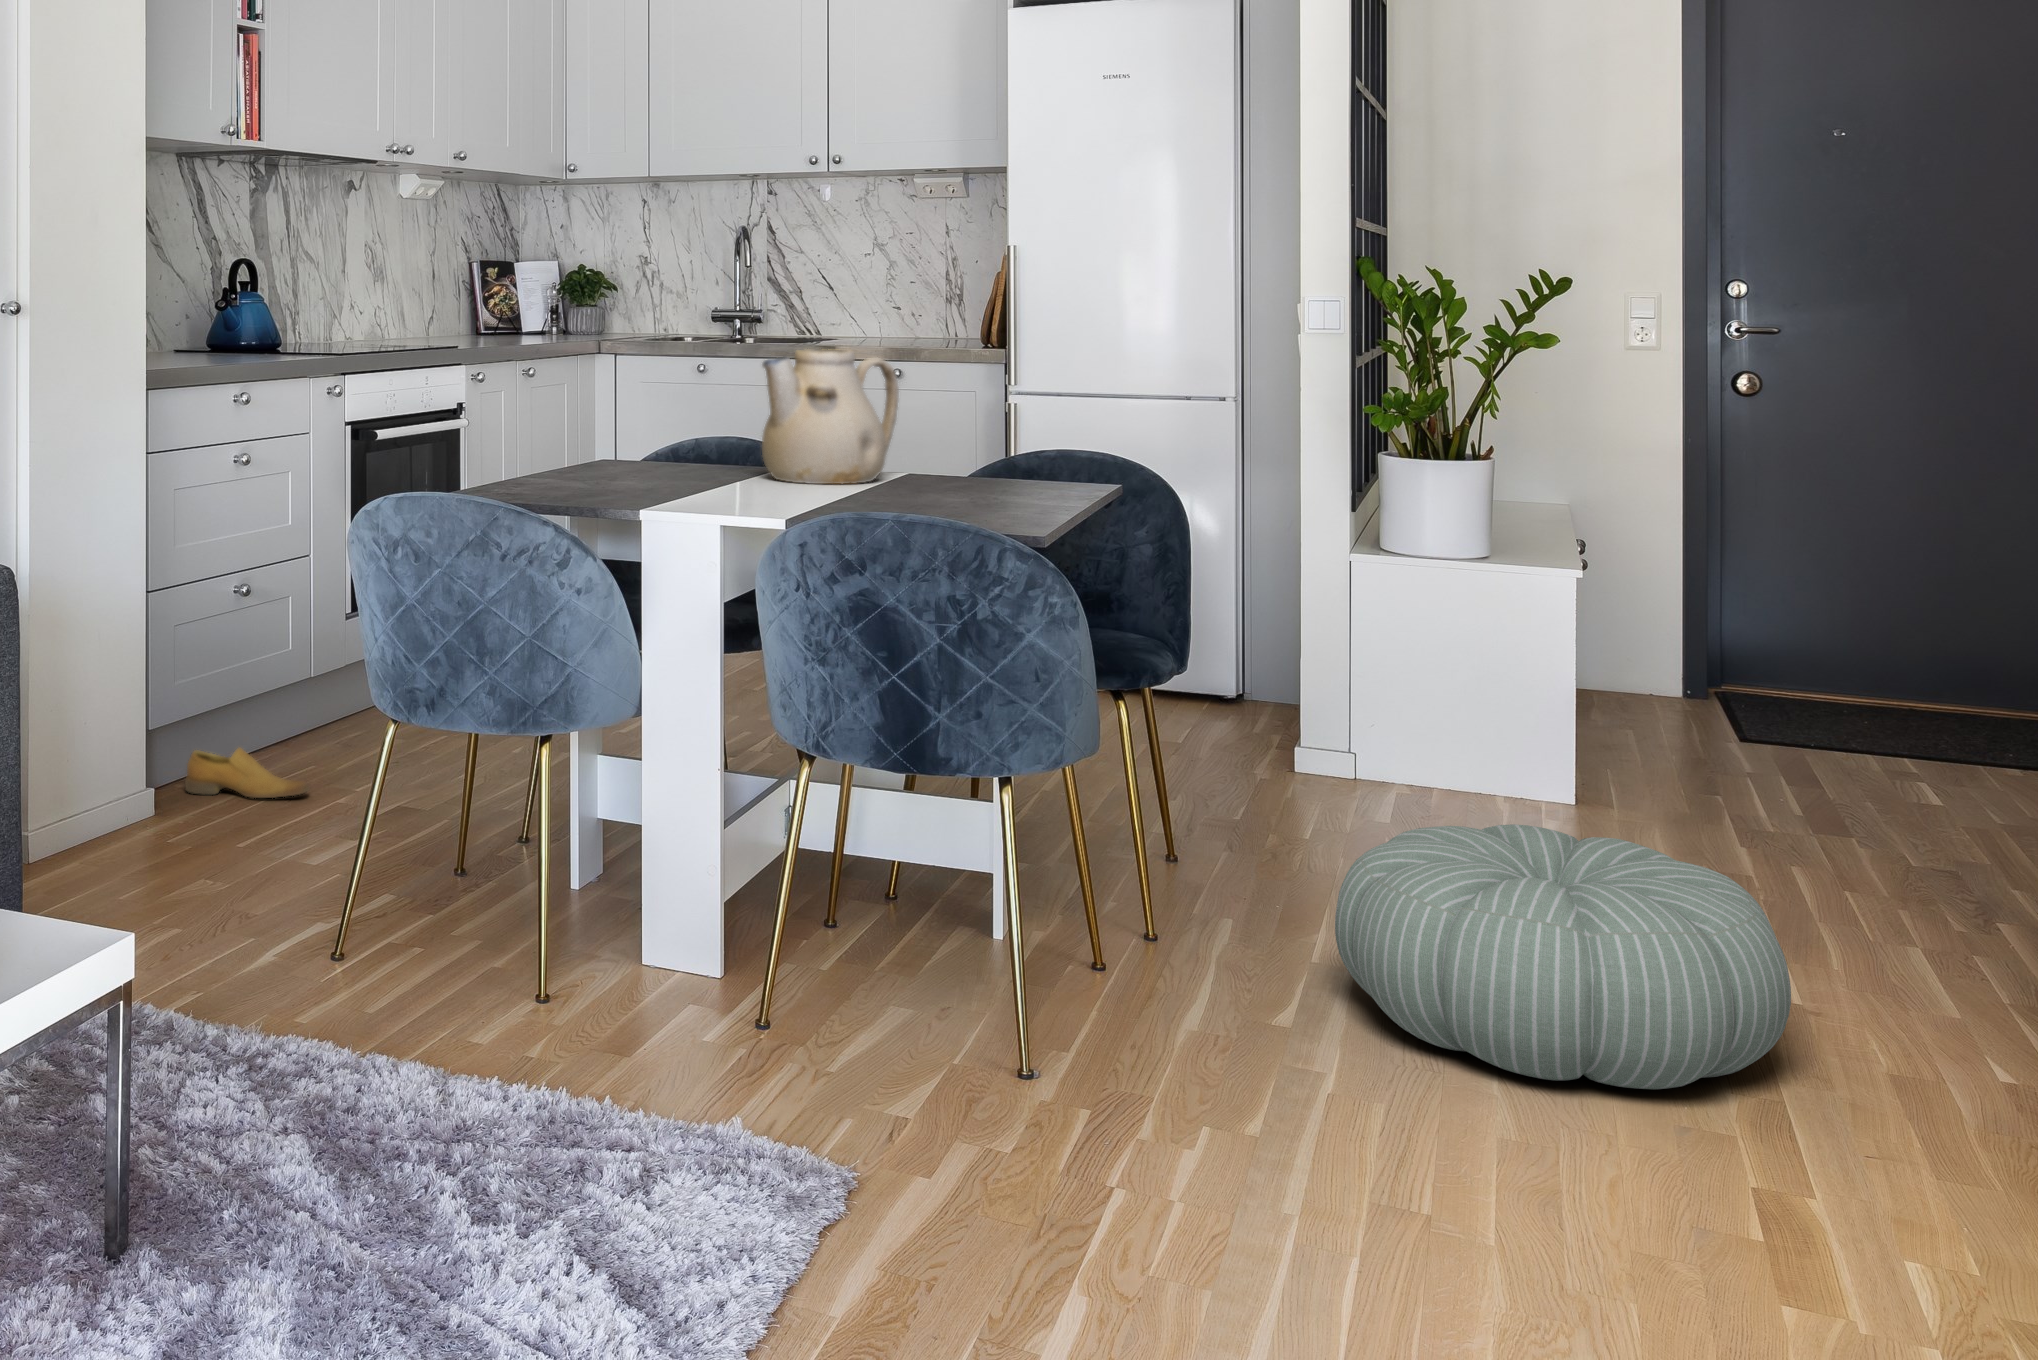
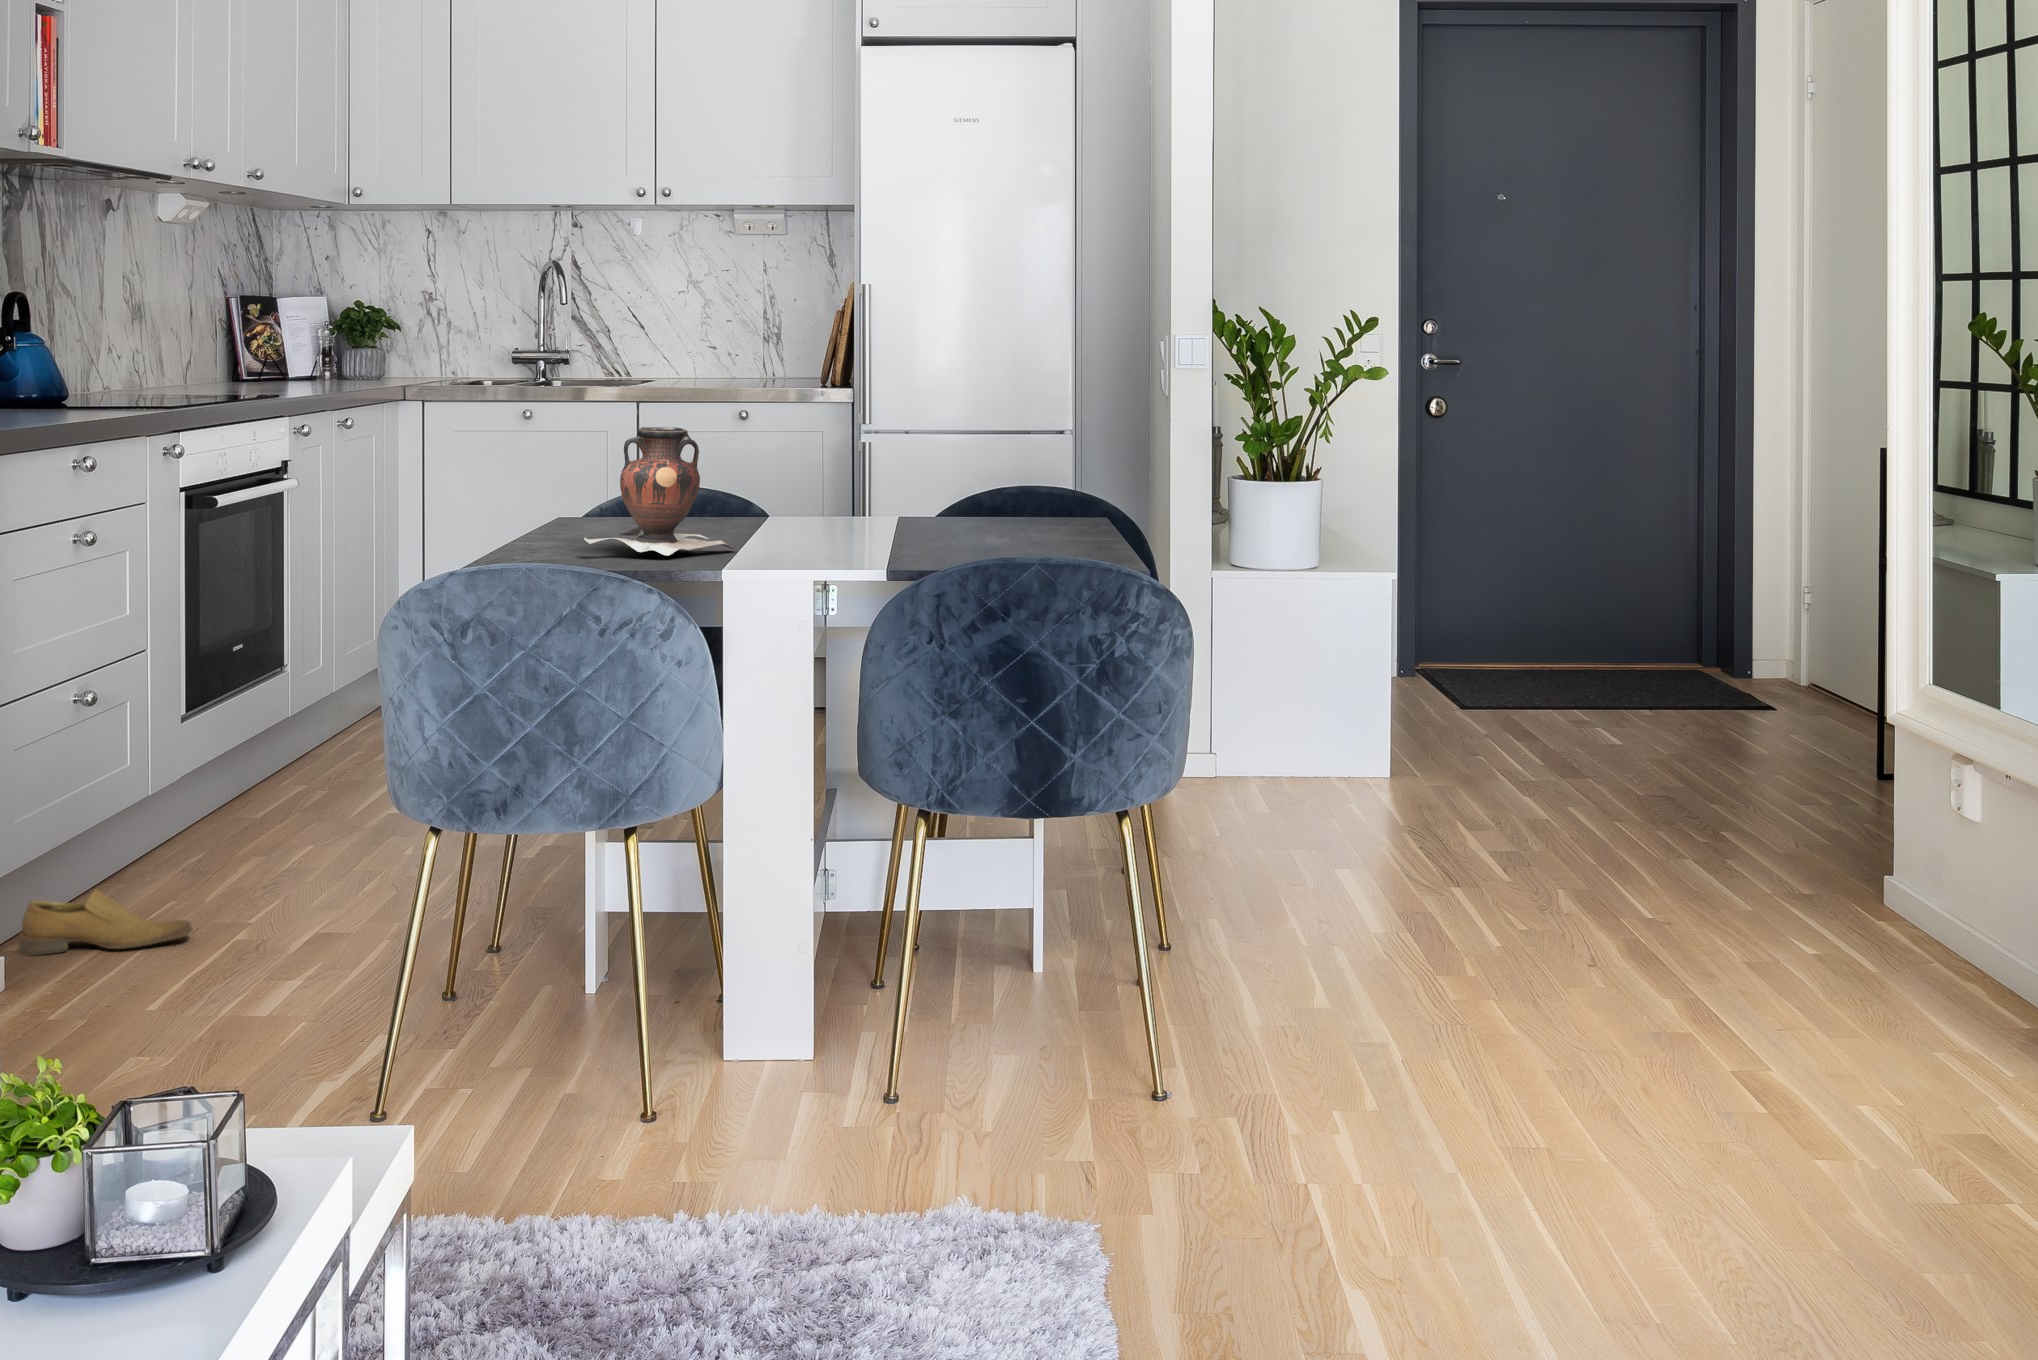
teapot: present [762,349,899,484] -> none [763,393,893,533]
vase: none [545,377,689,495] -> present [584,427,733,556]
pouf: present [1335,824,1791,1089] -> none [1356,806,1715,1024]

